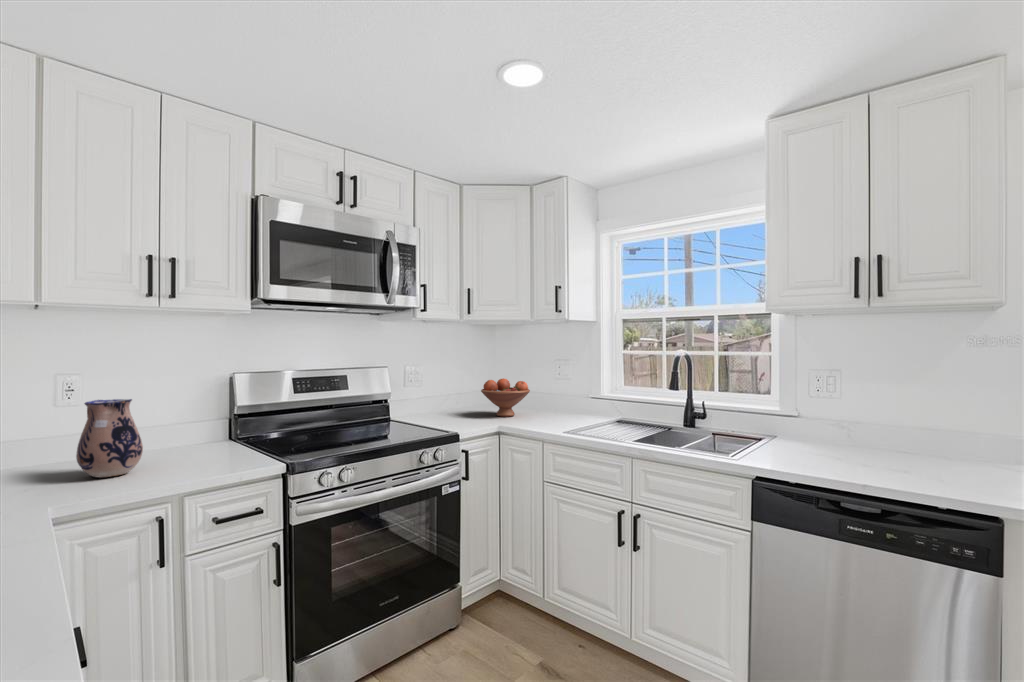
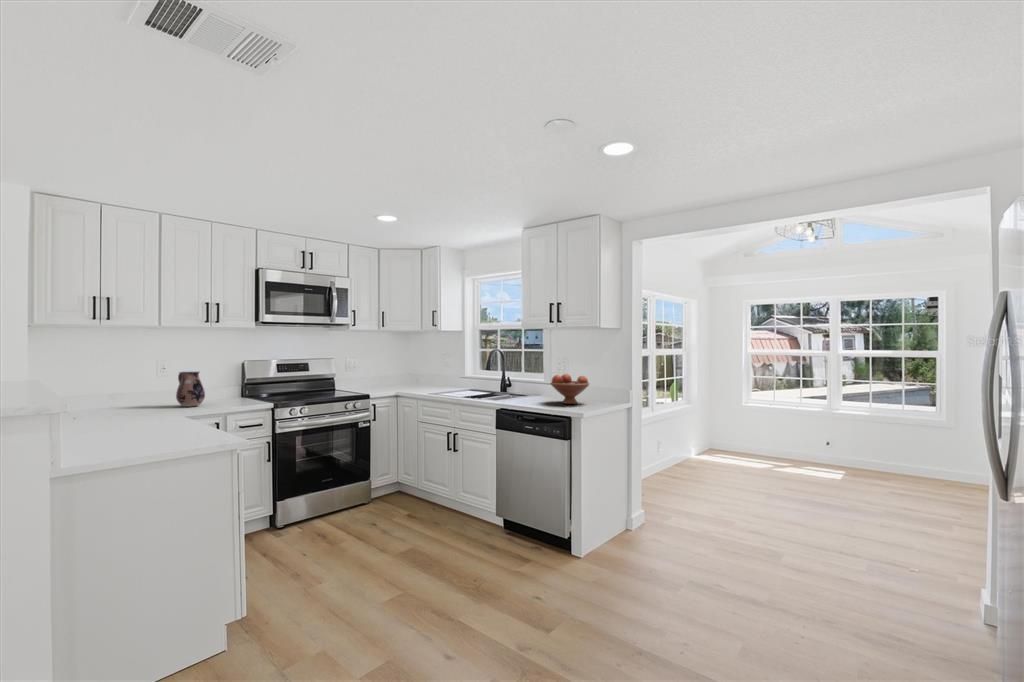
fruit bowl: present [481,378,530,417] -> present [550,374,589,404]

